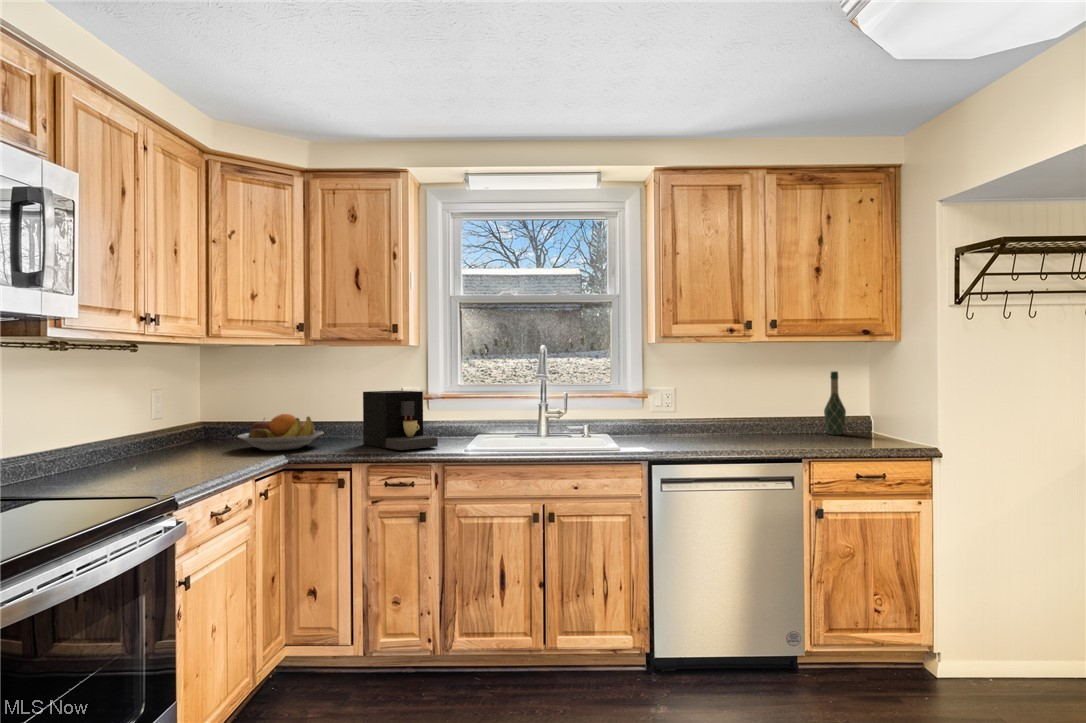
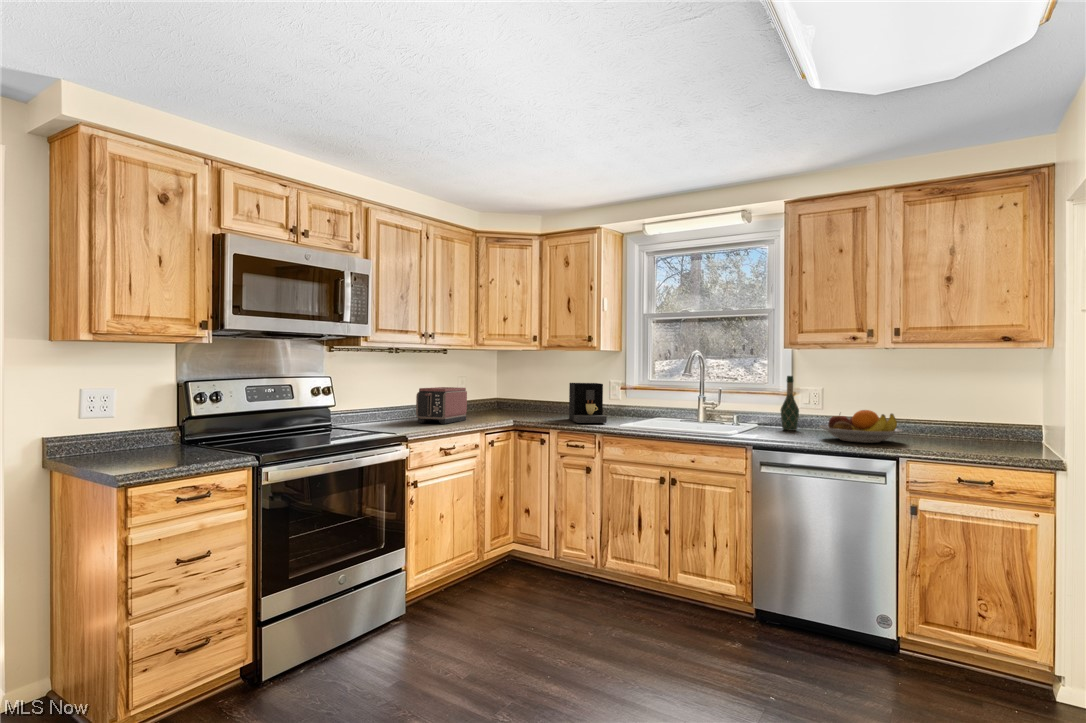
wine bottle: present [824,371,846,435] -> present [781,376,799,430]
toaster: none [122,408,206,477] -> present [416,387,467,424]
fruit bowl: present [237,414,324,450] -> present [820,410,902,443]

